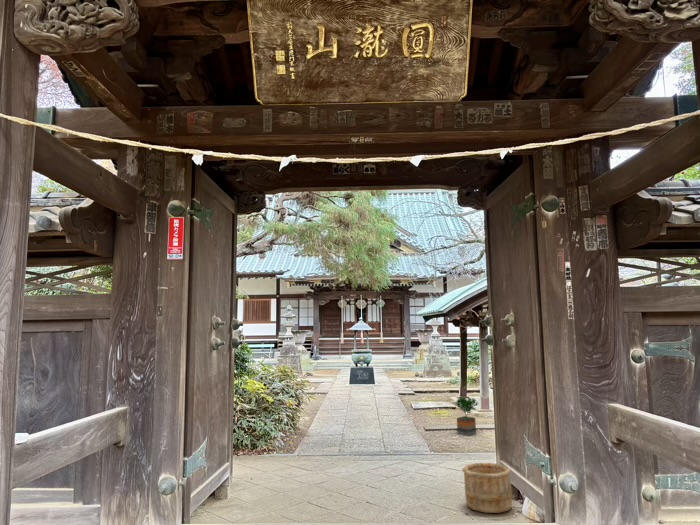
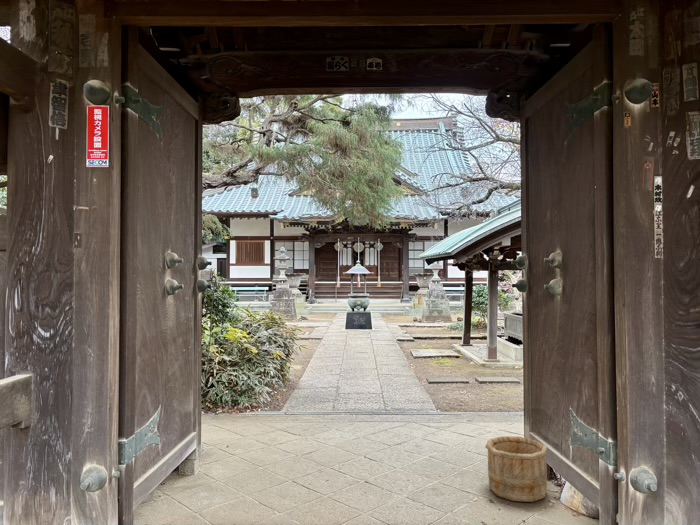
potted tree: present [457,397,478,436] -> none [463,347,489,390]

